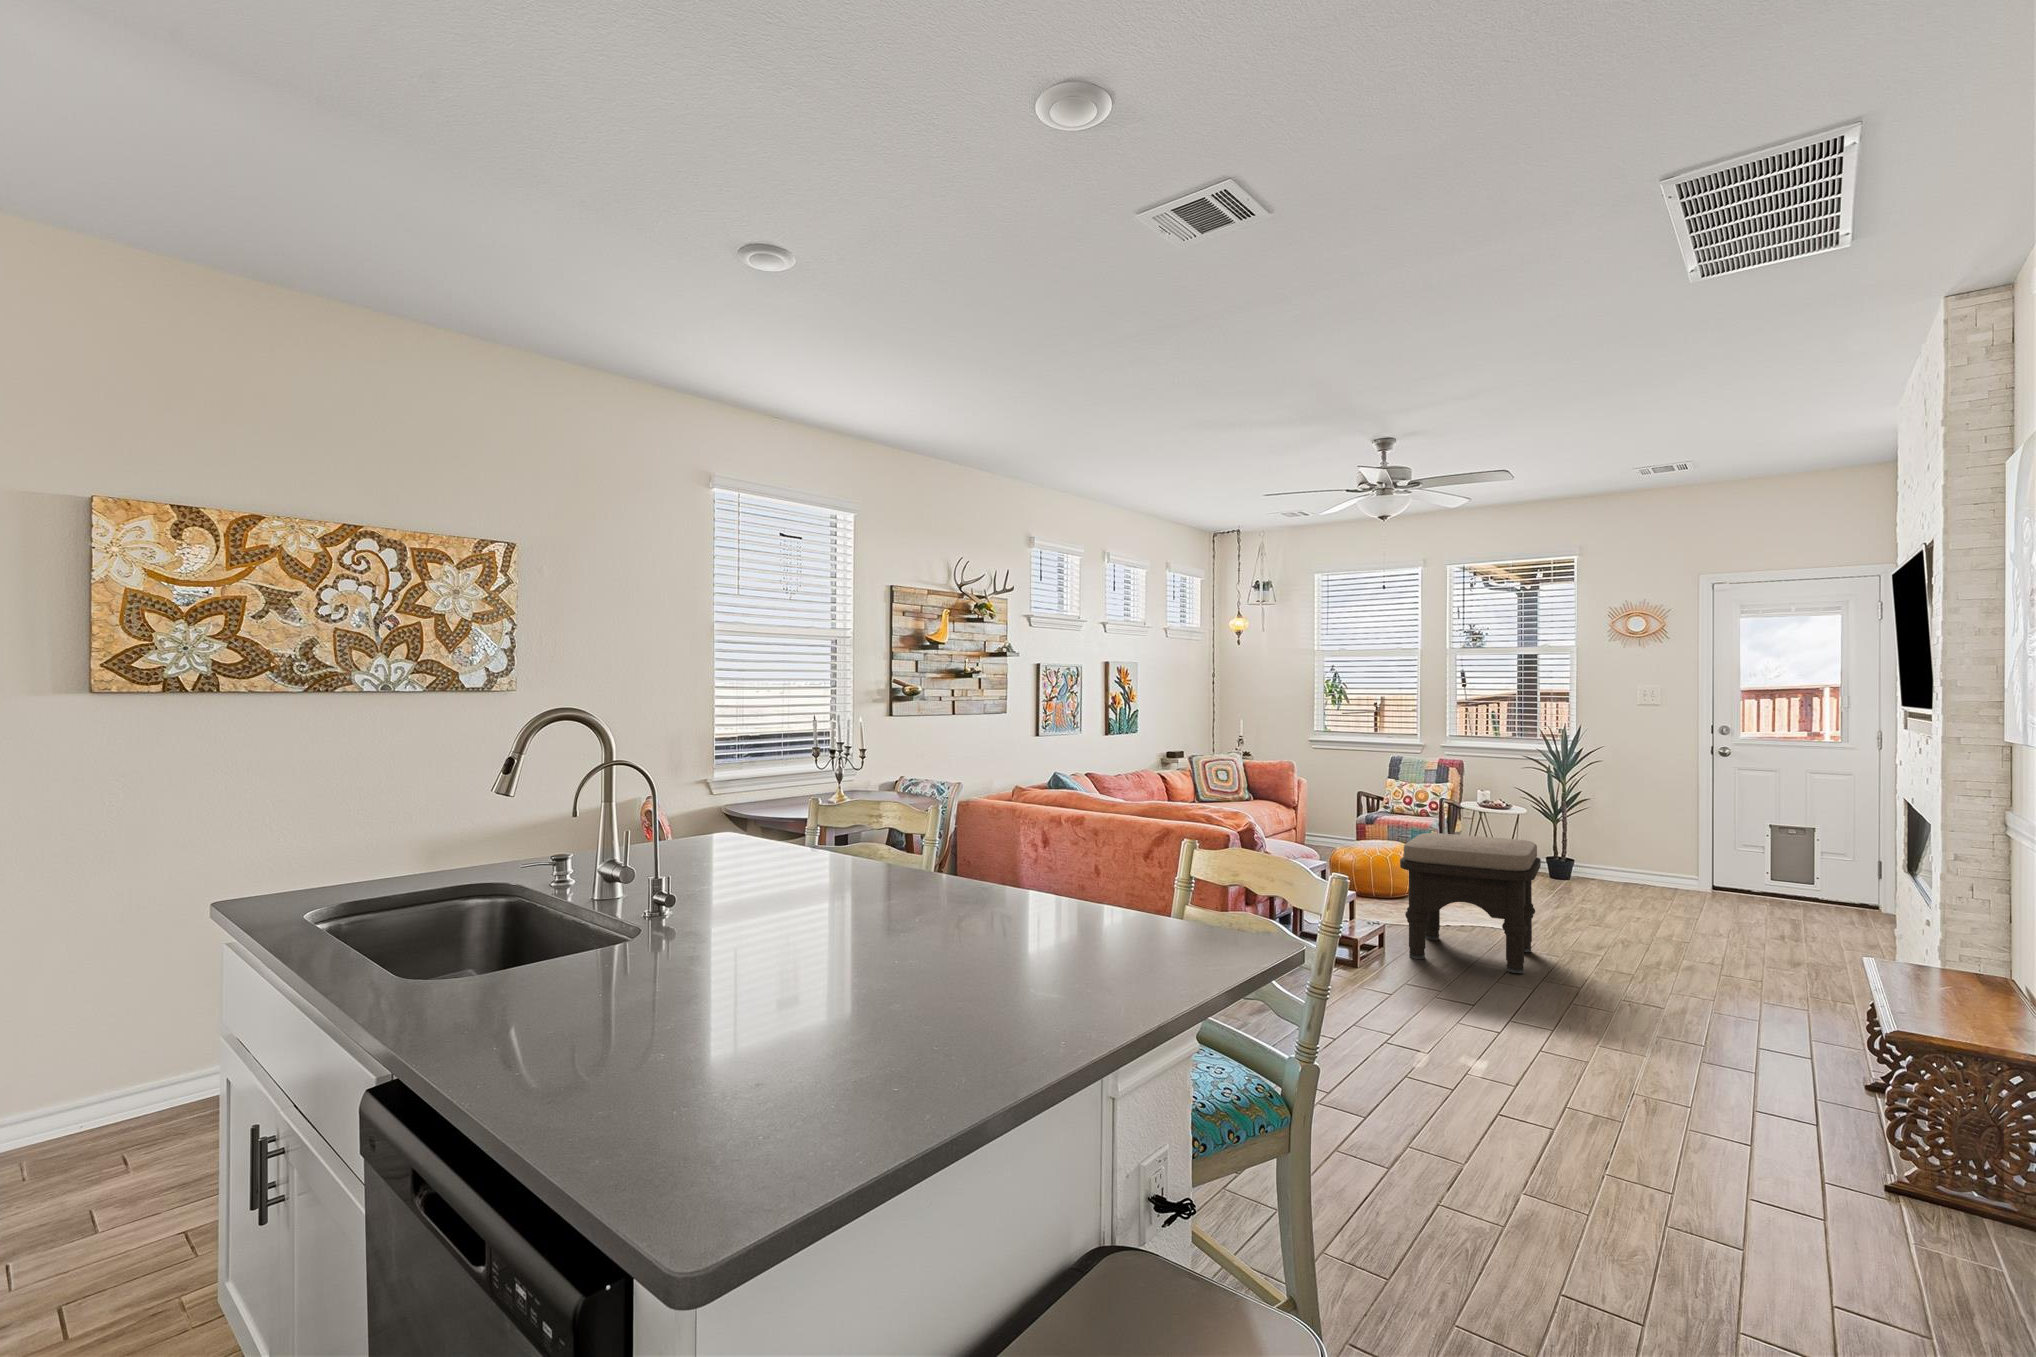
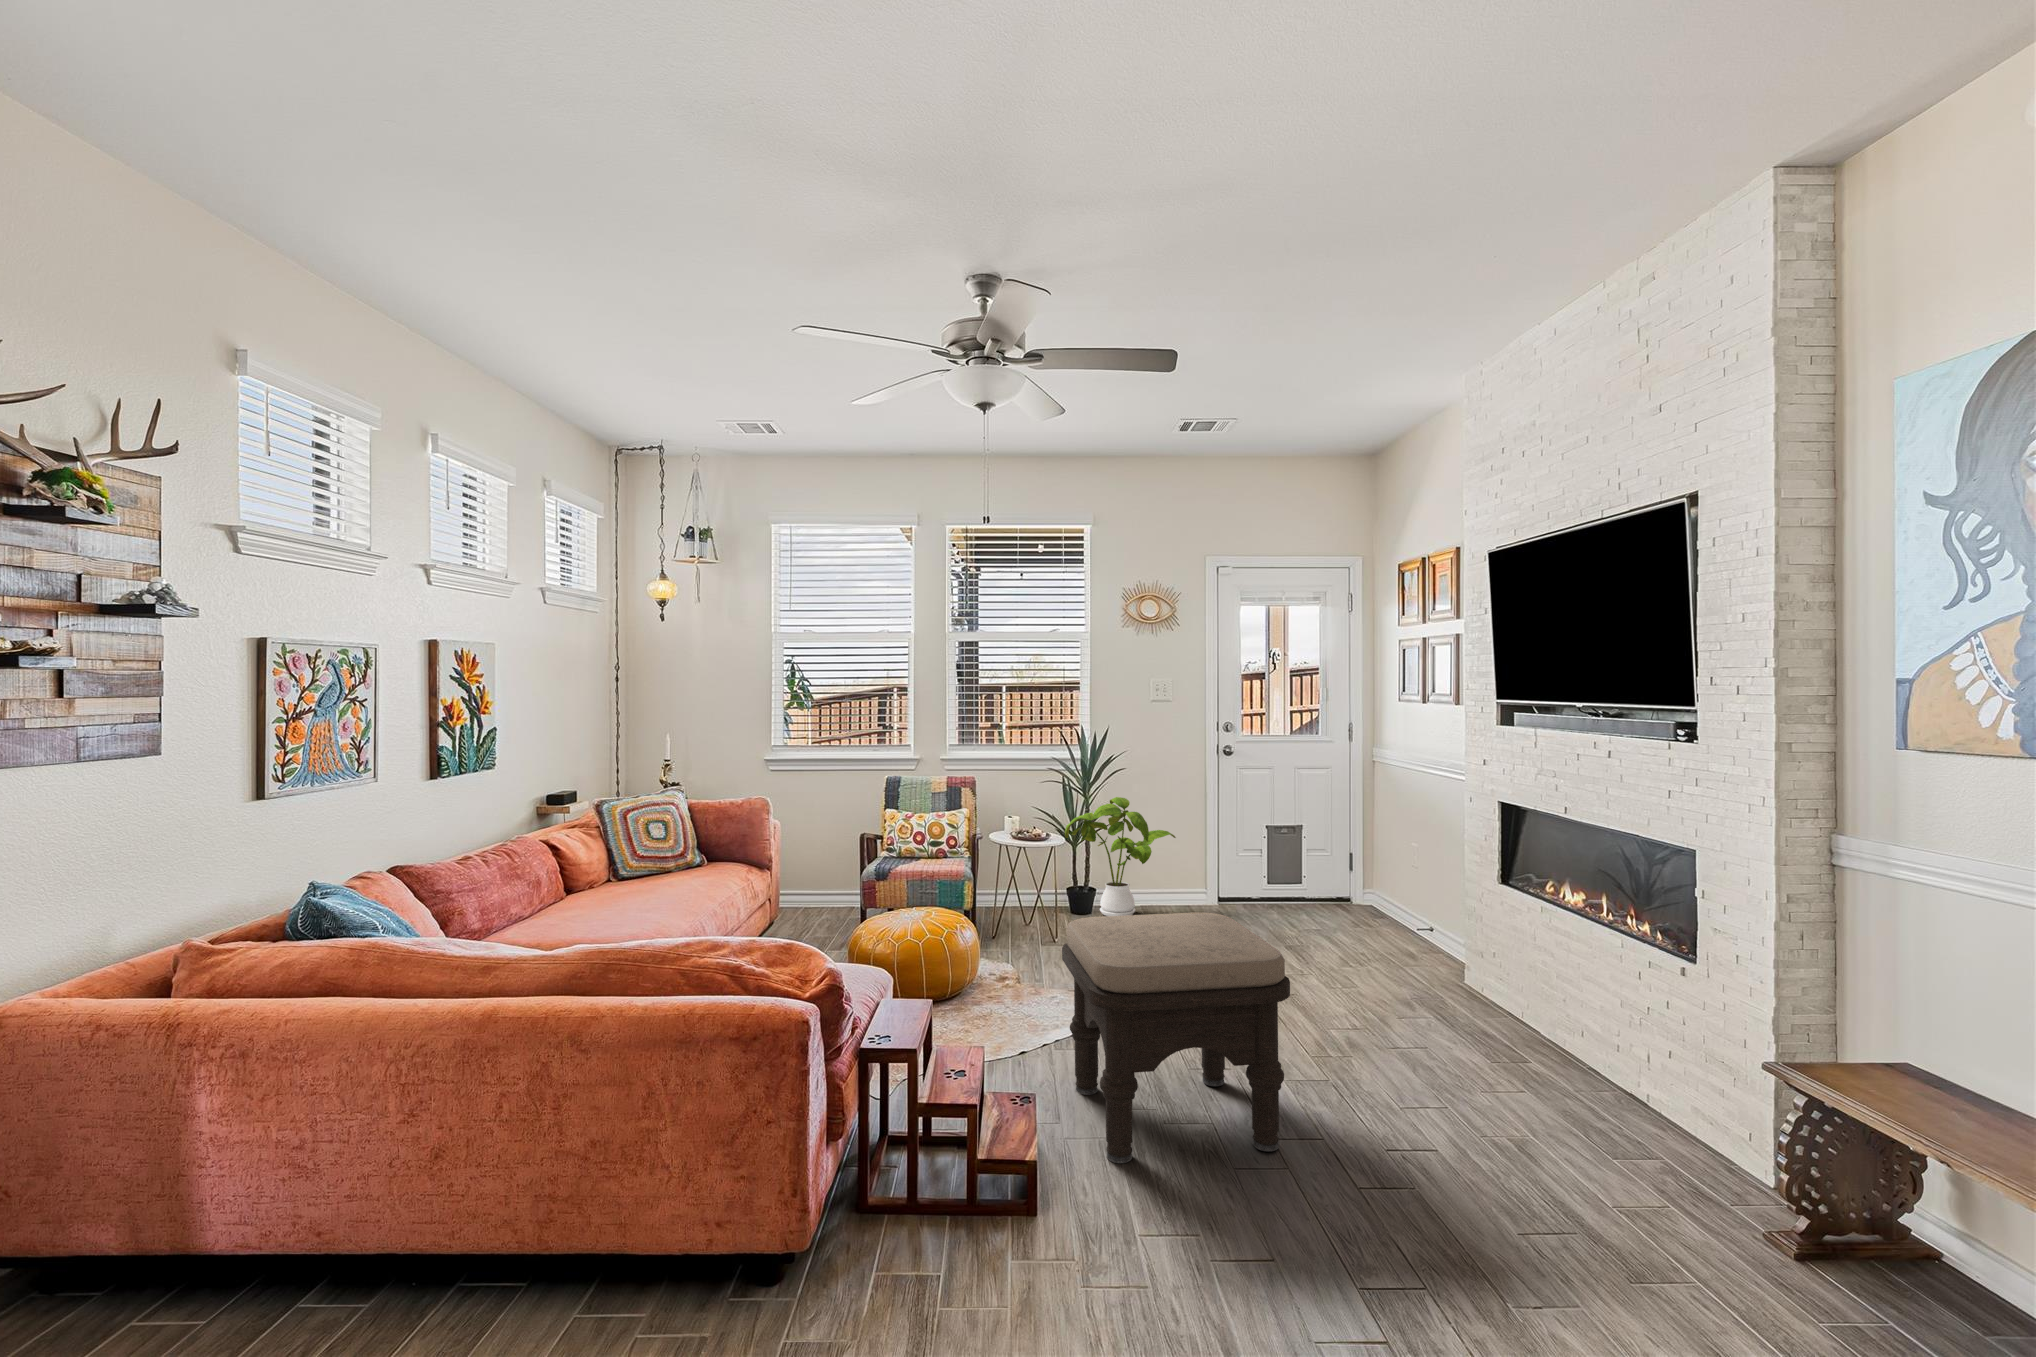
house plant: none [1540,783,1653,884] -> present [1065,797,1176,916]

